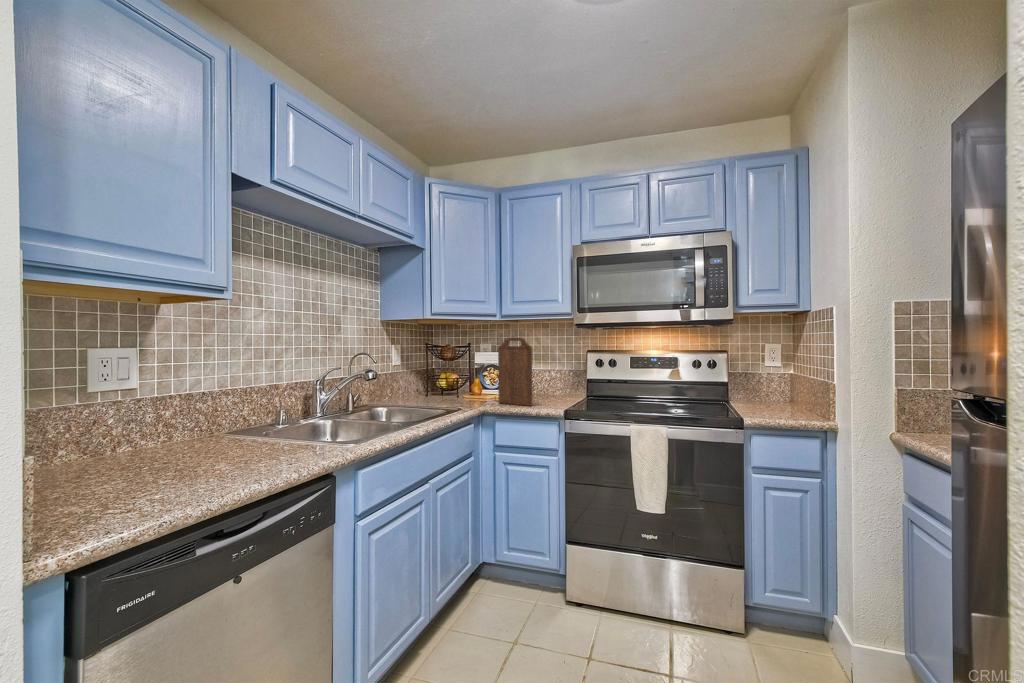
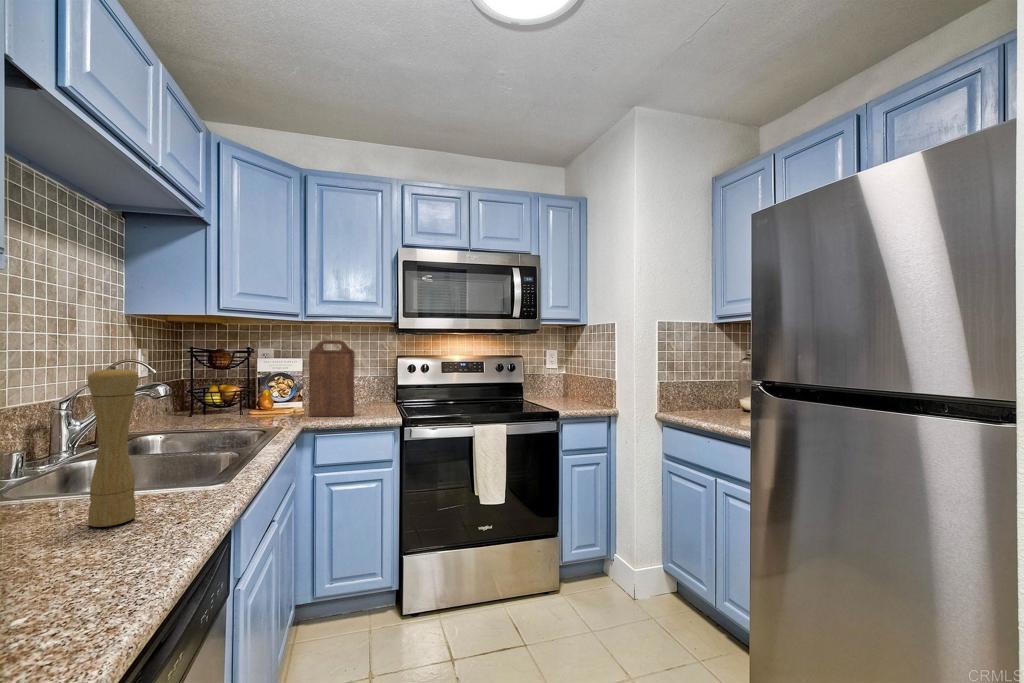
pepper mill: none [260,359,288,463] -> present [88,367,139,527]

